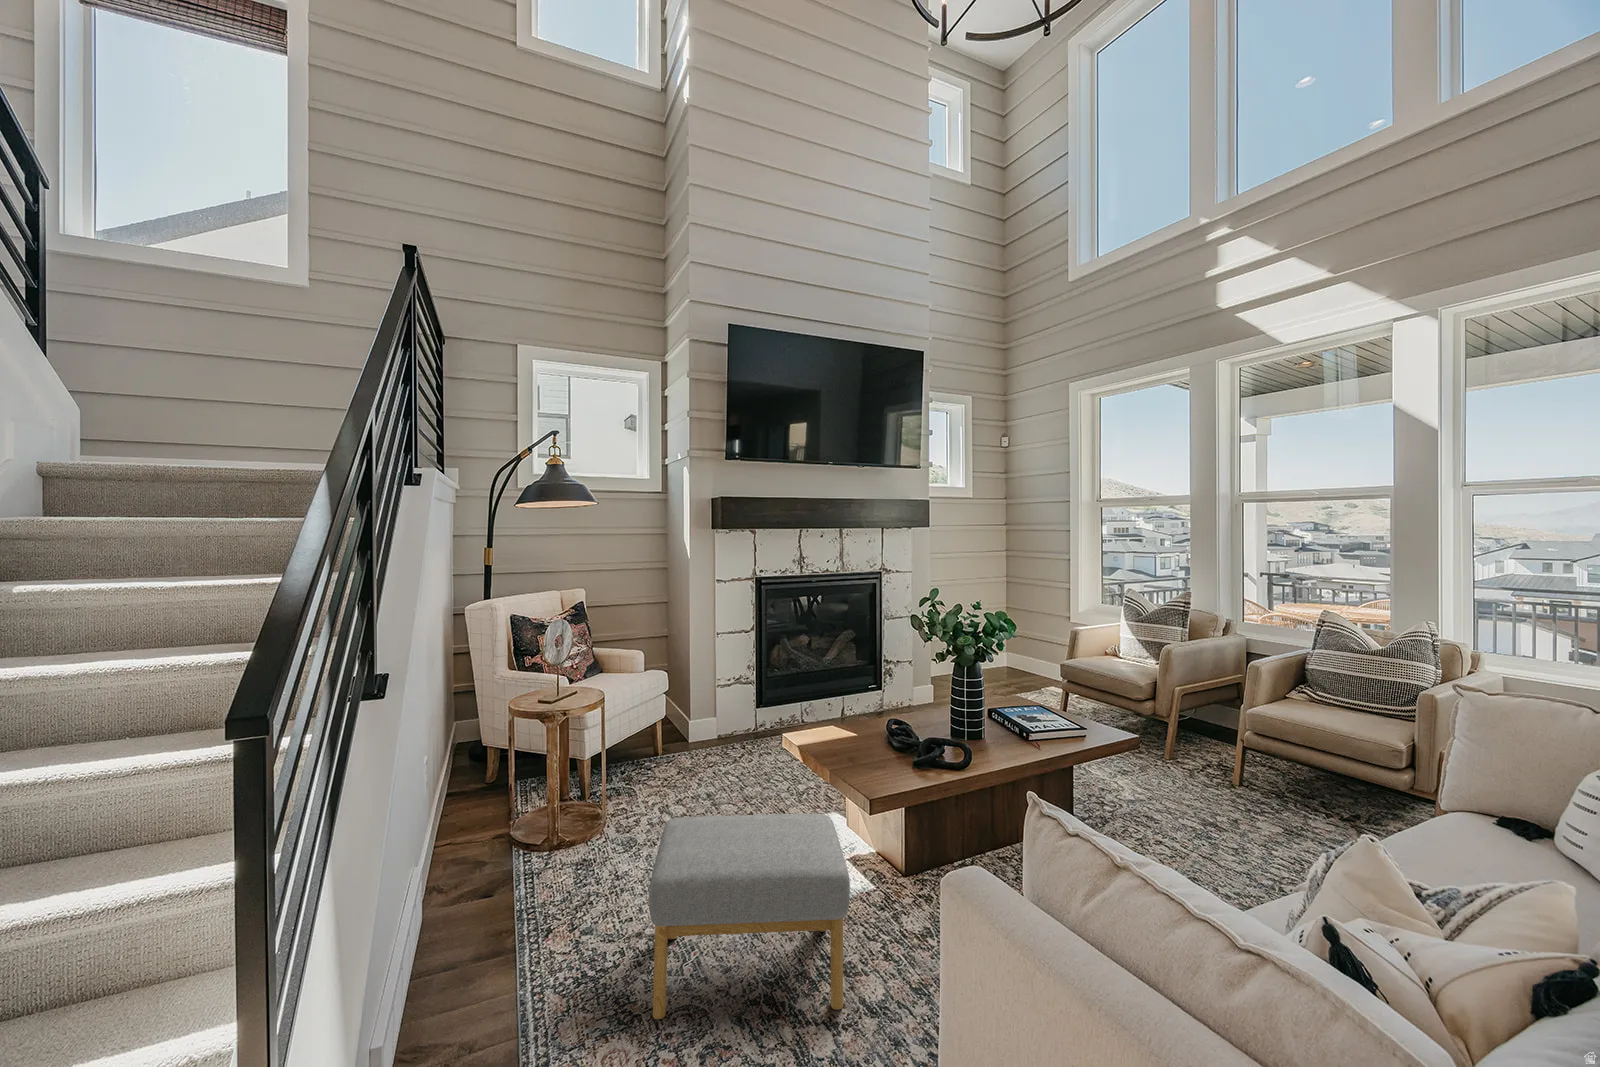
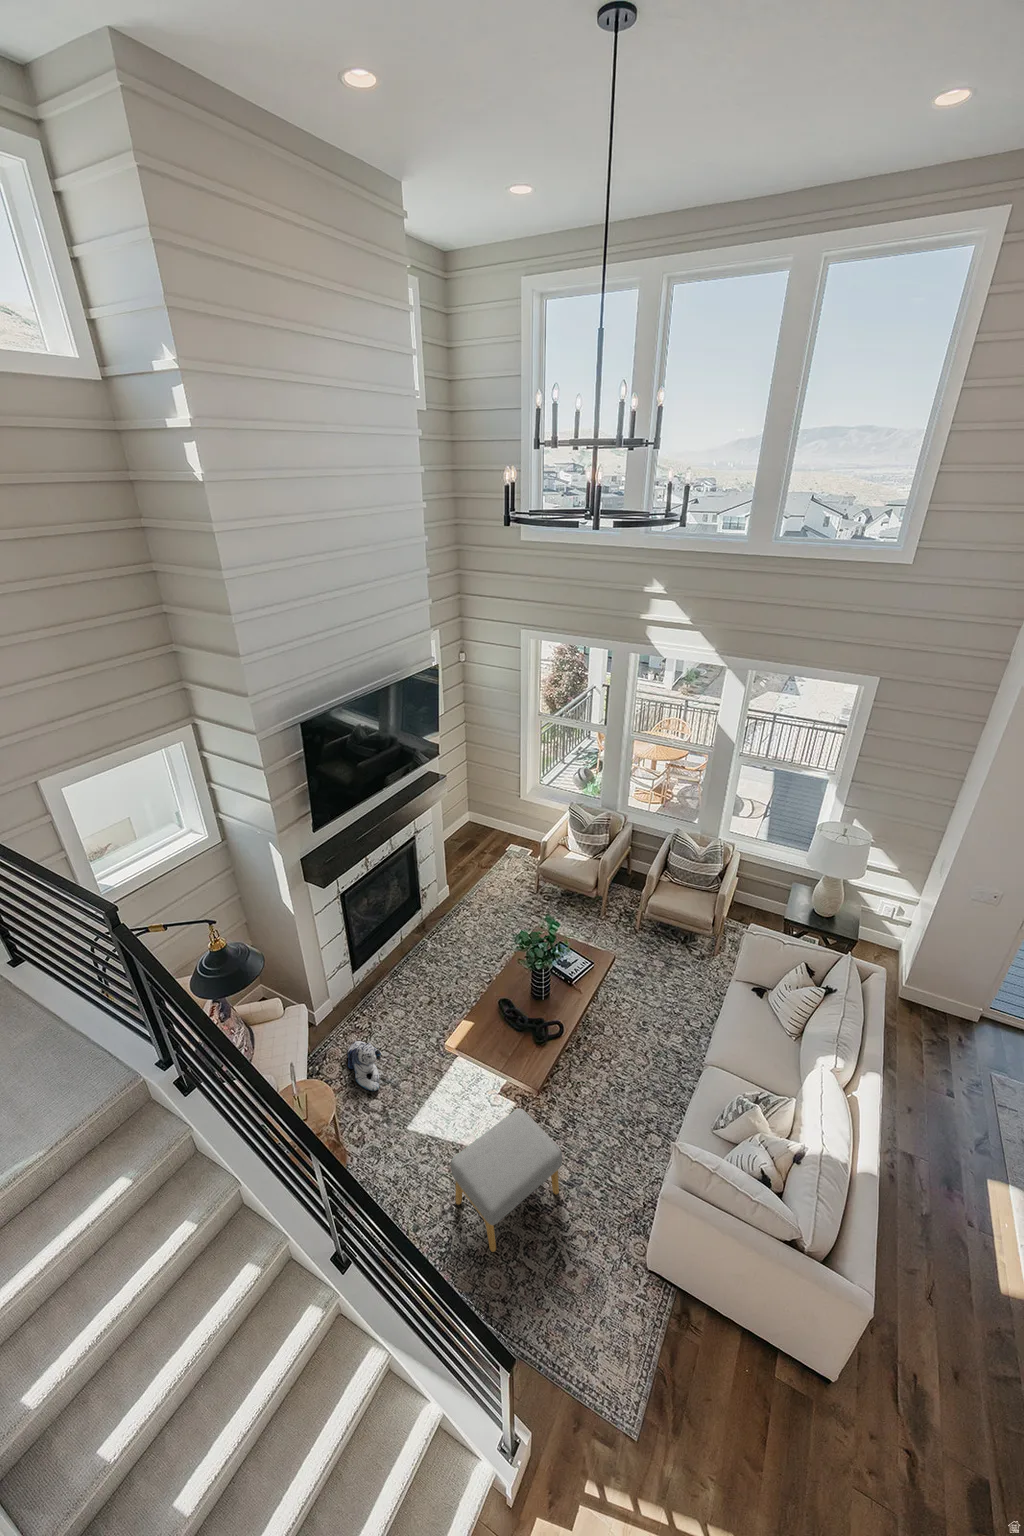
plush toy: none [678,732,730,796] -> present [347,1041,381,1091]

